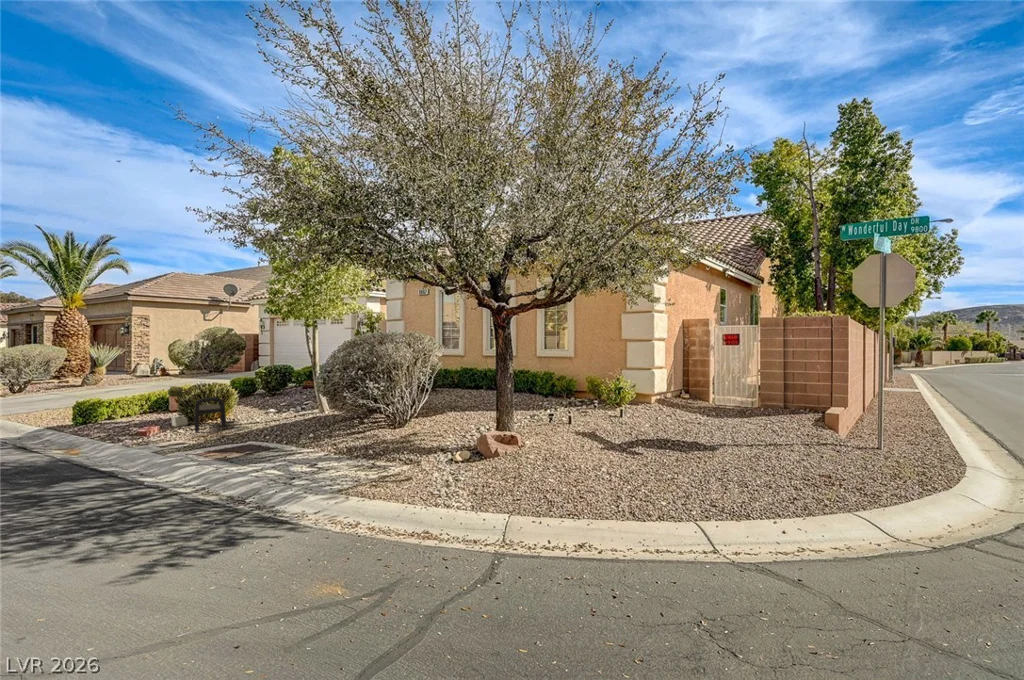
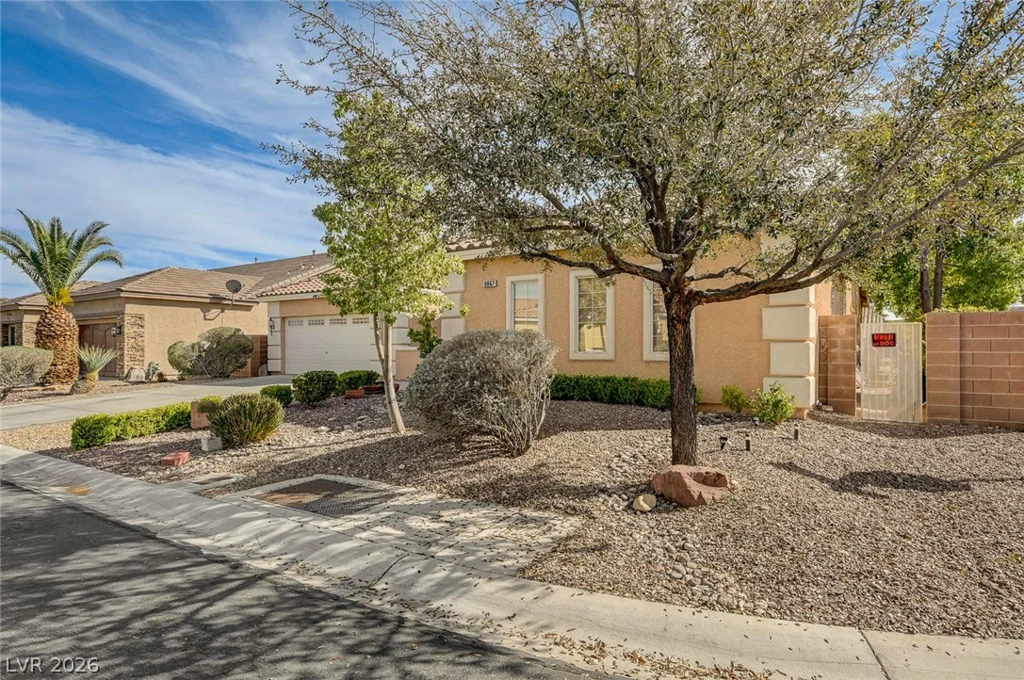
bench: present [194,397,227,432] -> none [232,409,277,460]

